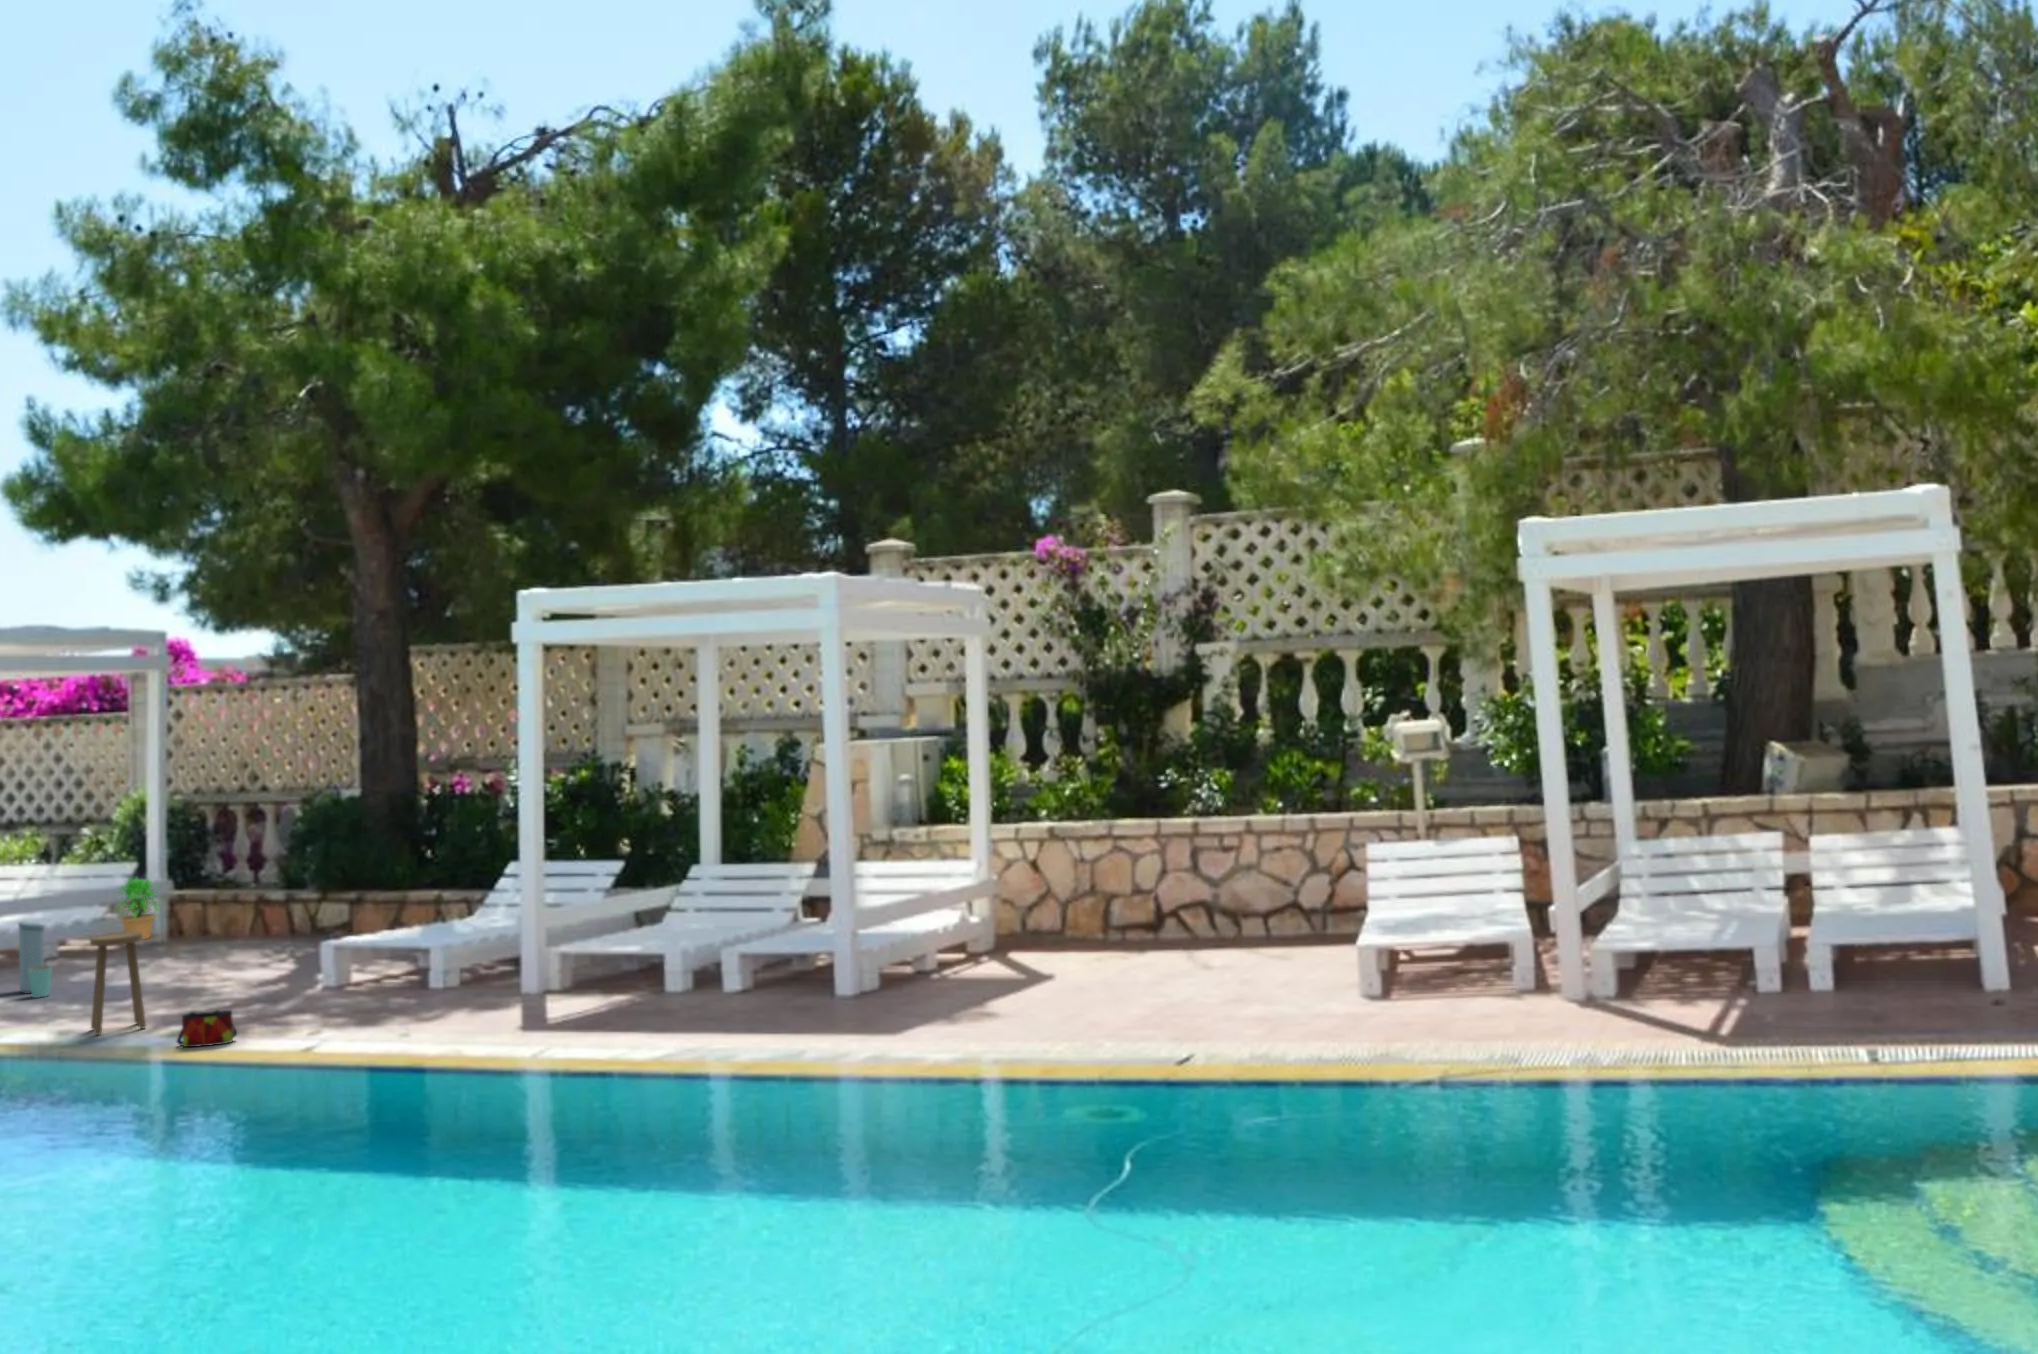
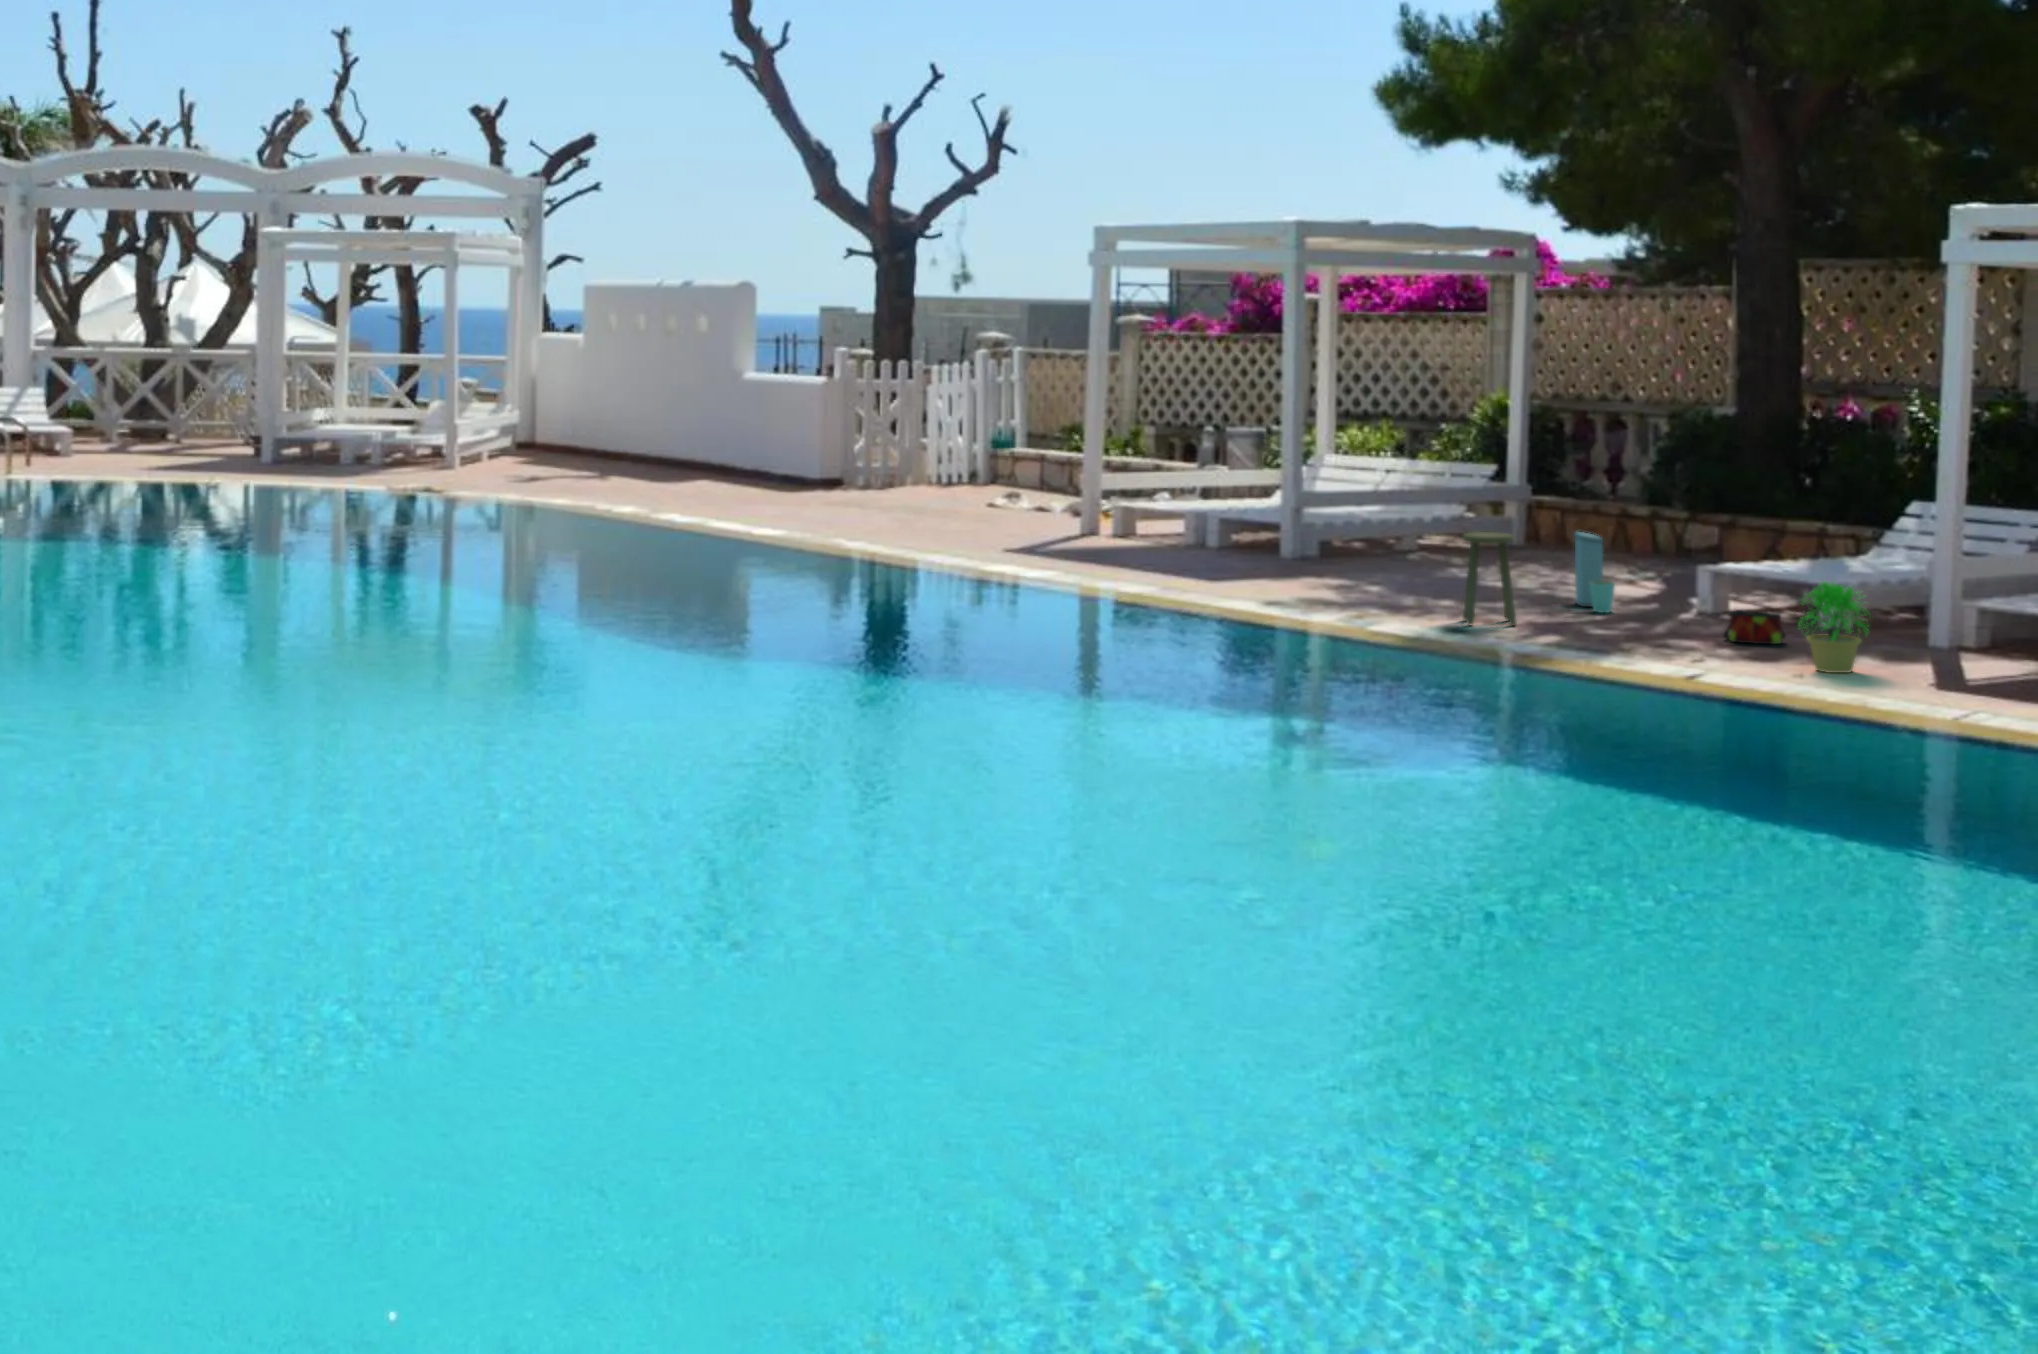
potted plant: present [116,878,160,939] -> present [1799,582,1869,673]
trash can: present [18,921,52,998] -> present [1575,532,1615,613]
bag: present [177,1010,237,1047] -> present [1724,610,1785,644]

